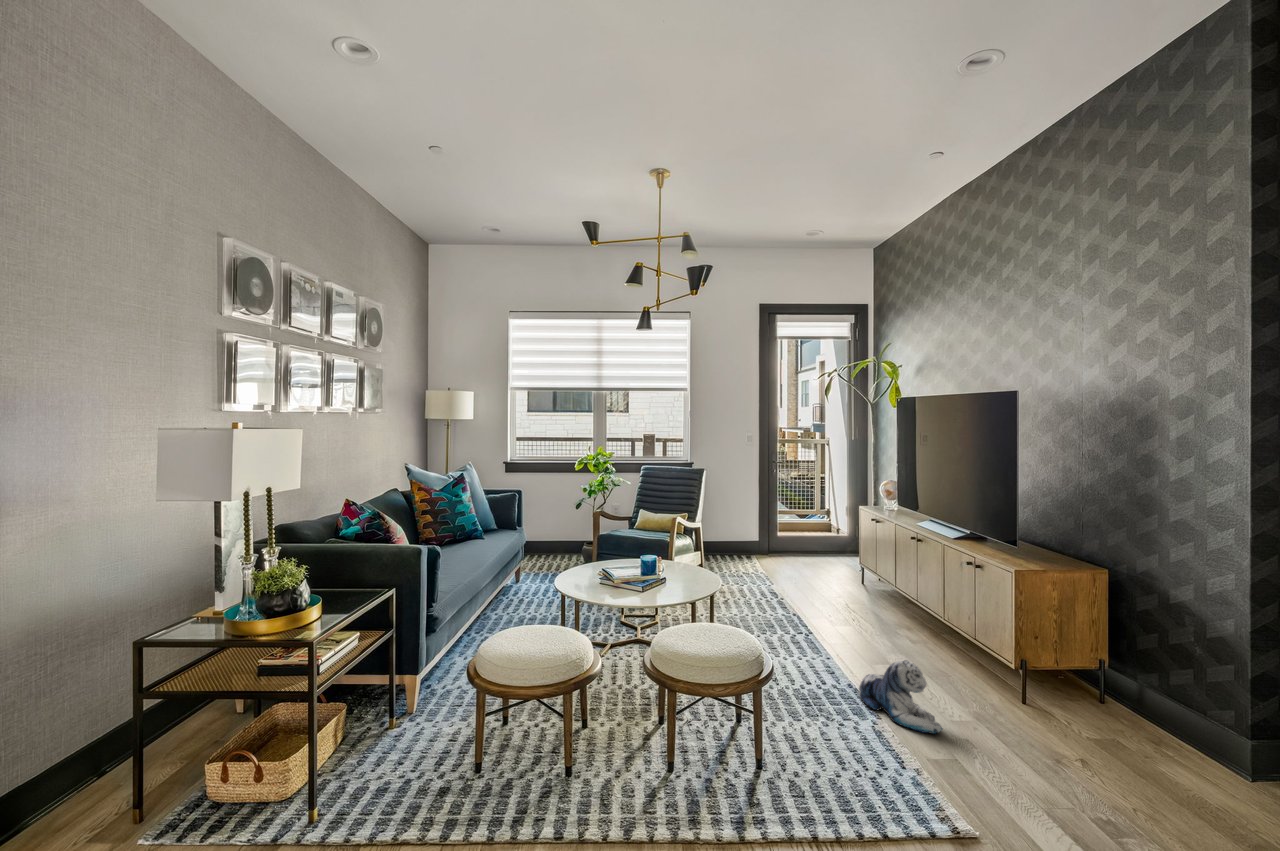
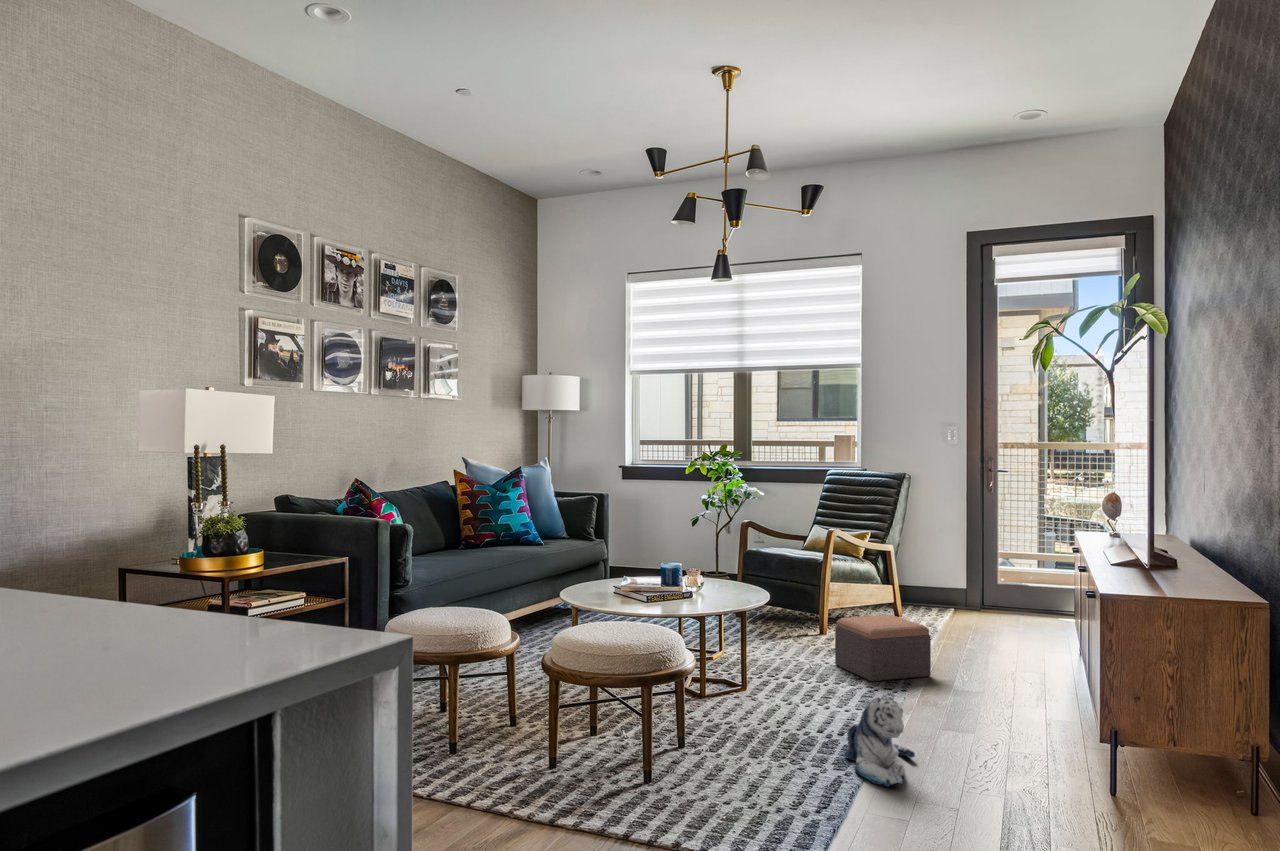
footstool: none [749,573,817,626] -> present [835,615,931,681]

